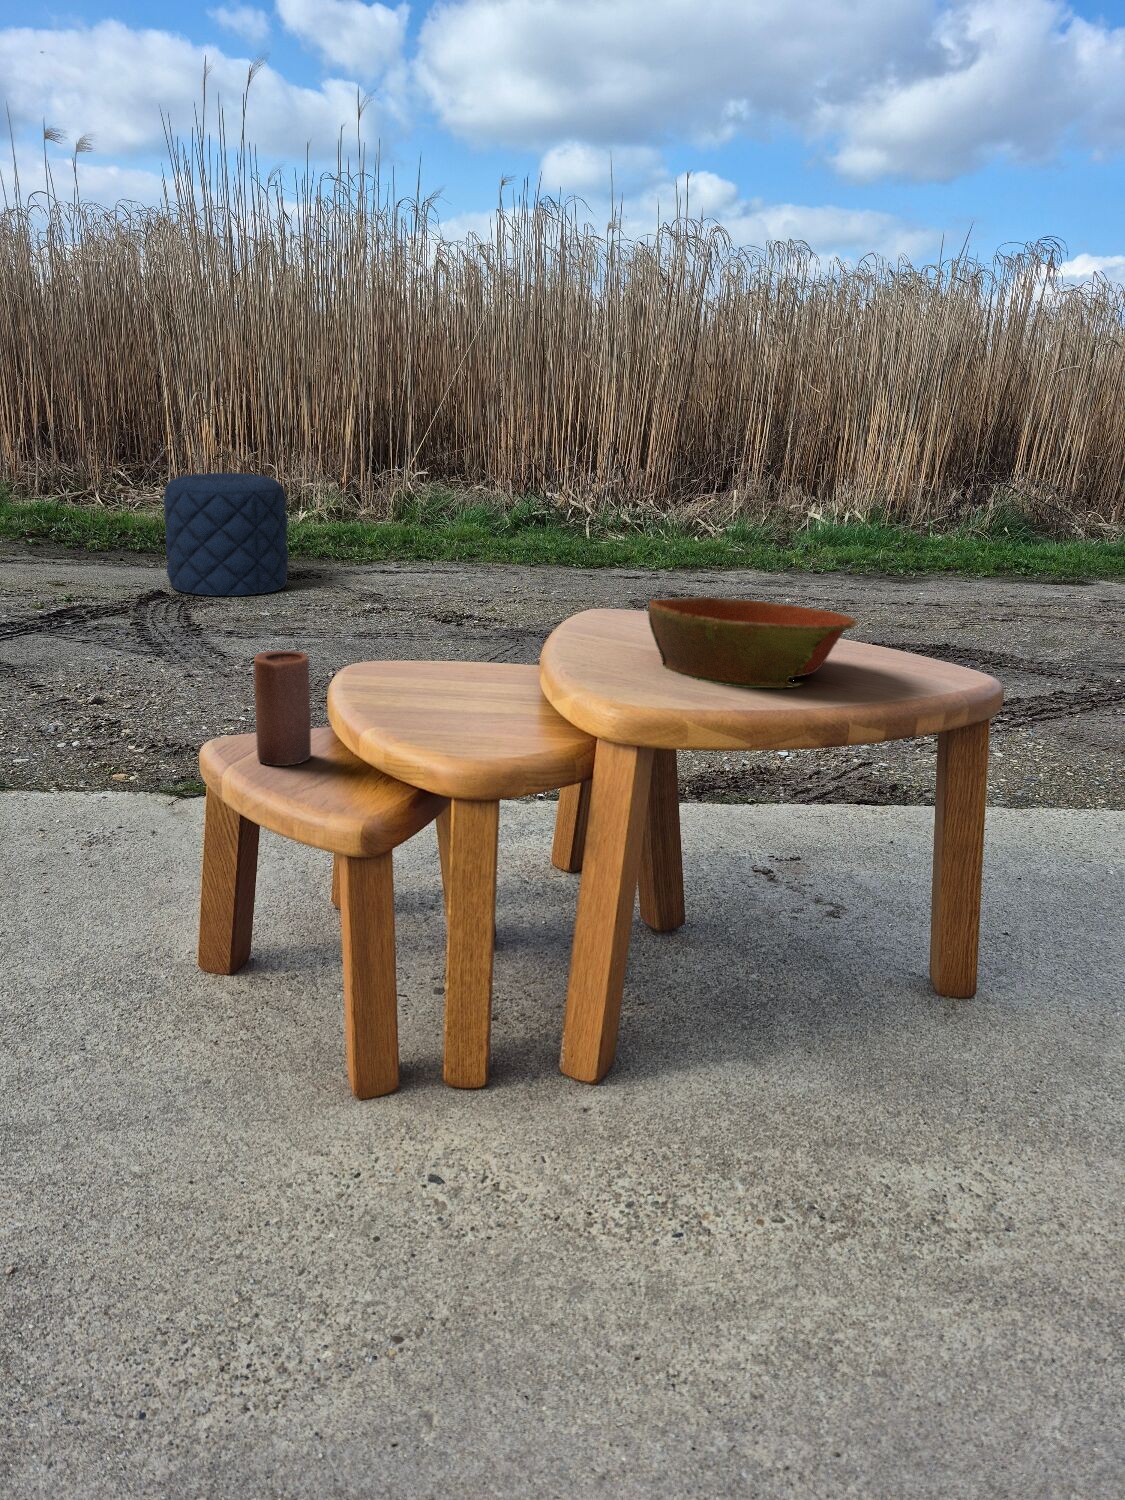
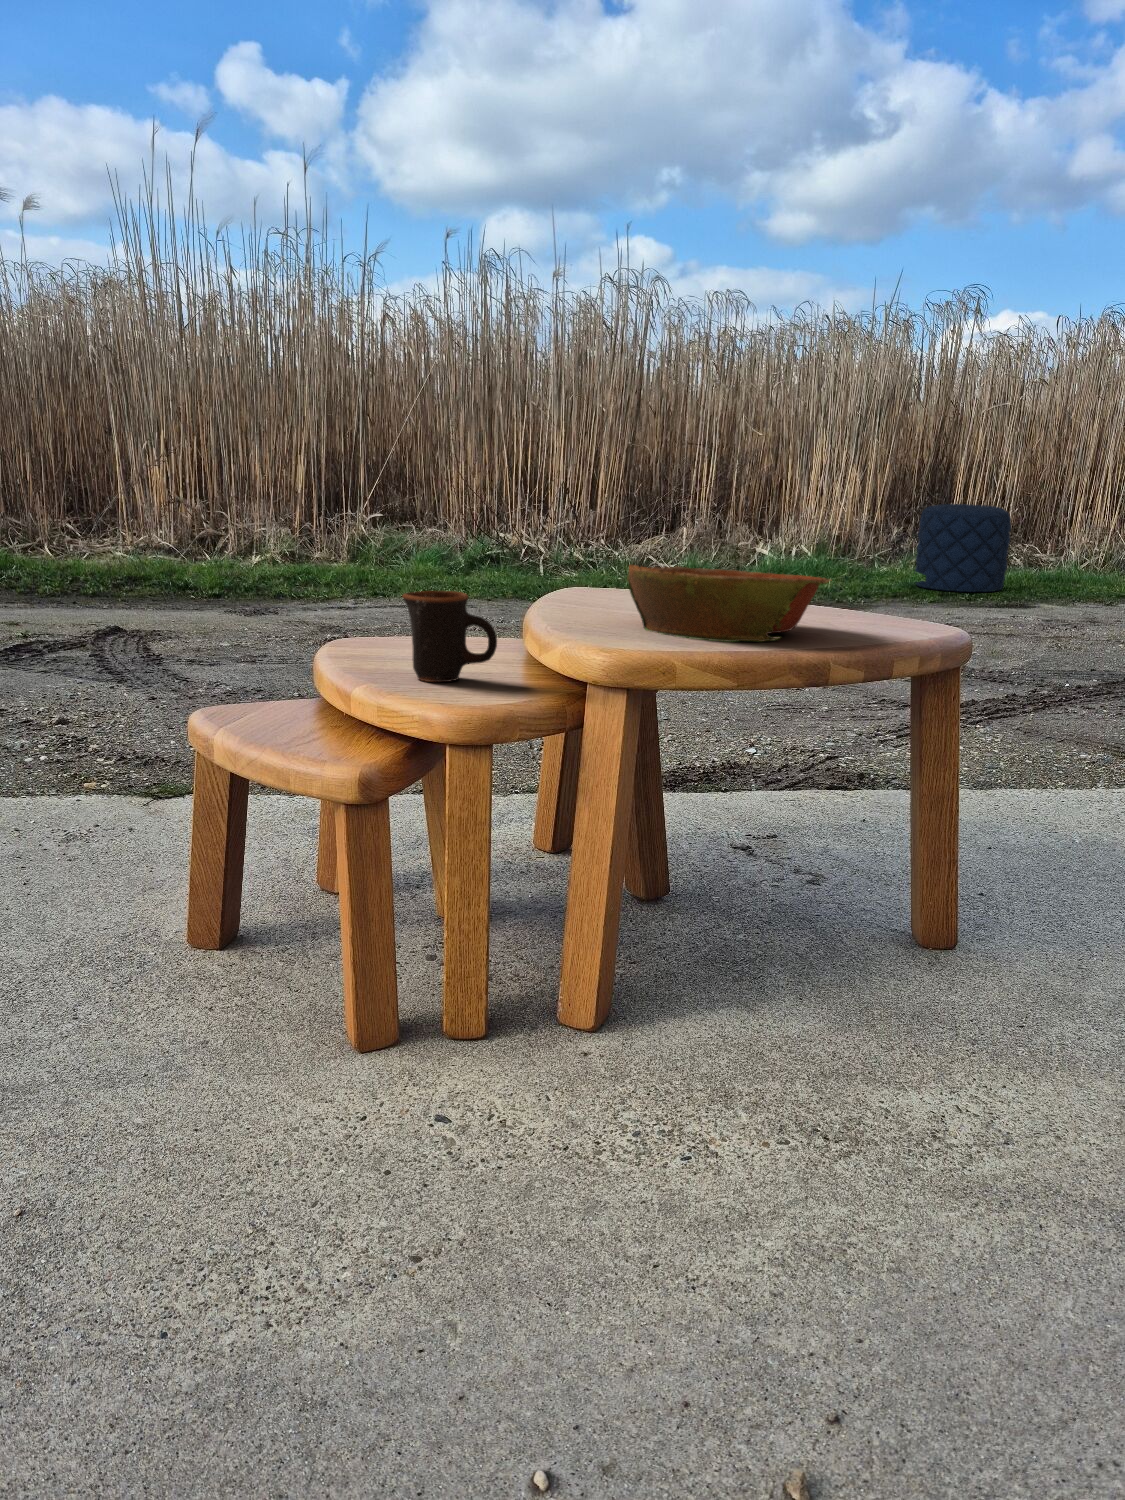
pouf: present [164,473,288,596] -> present [915,504,1011,592]
mug: none [416,626,512,721] -> present [403,591,497,682]
candle: present [254,651,311,766] -> none [242,620,298,733]

